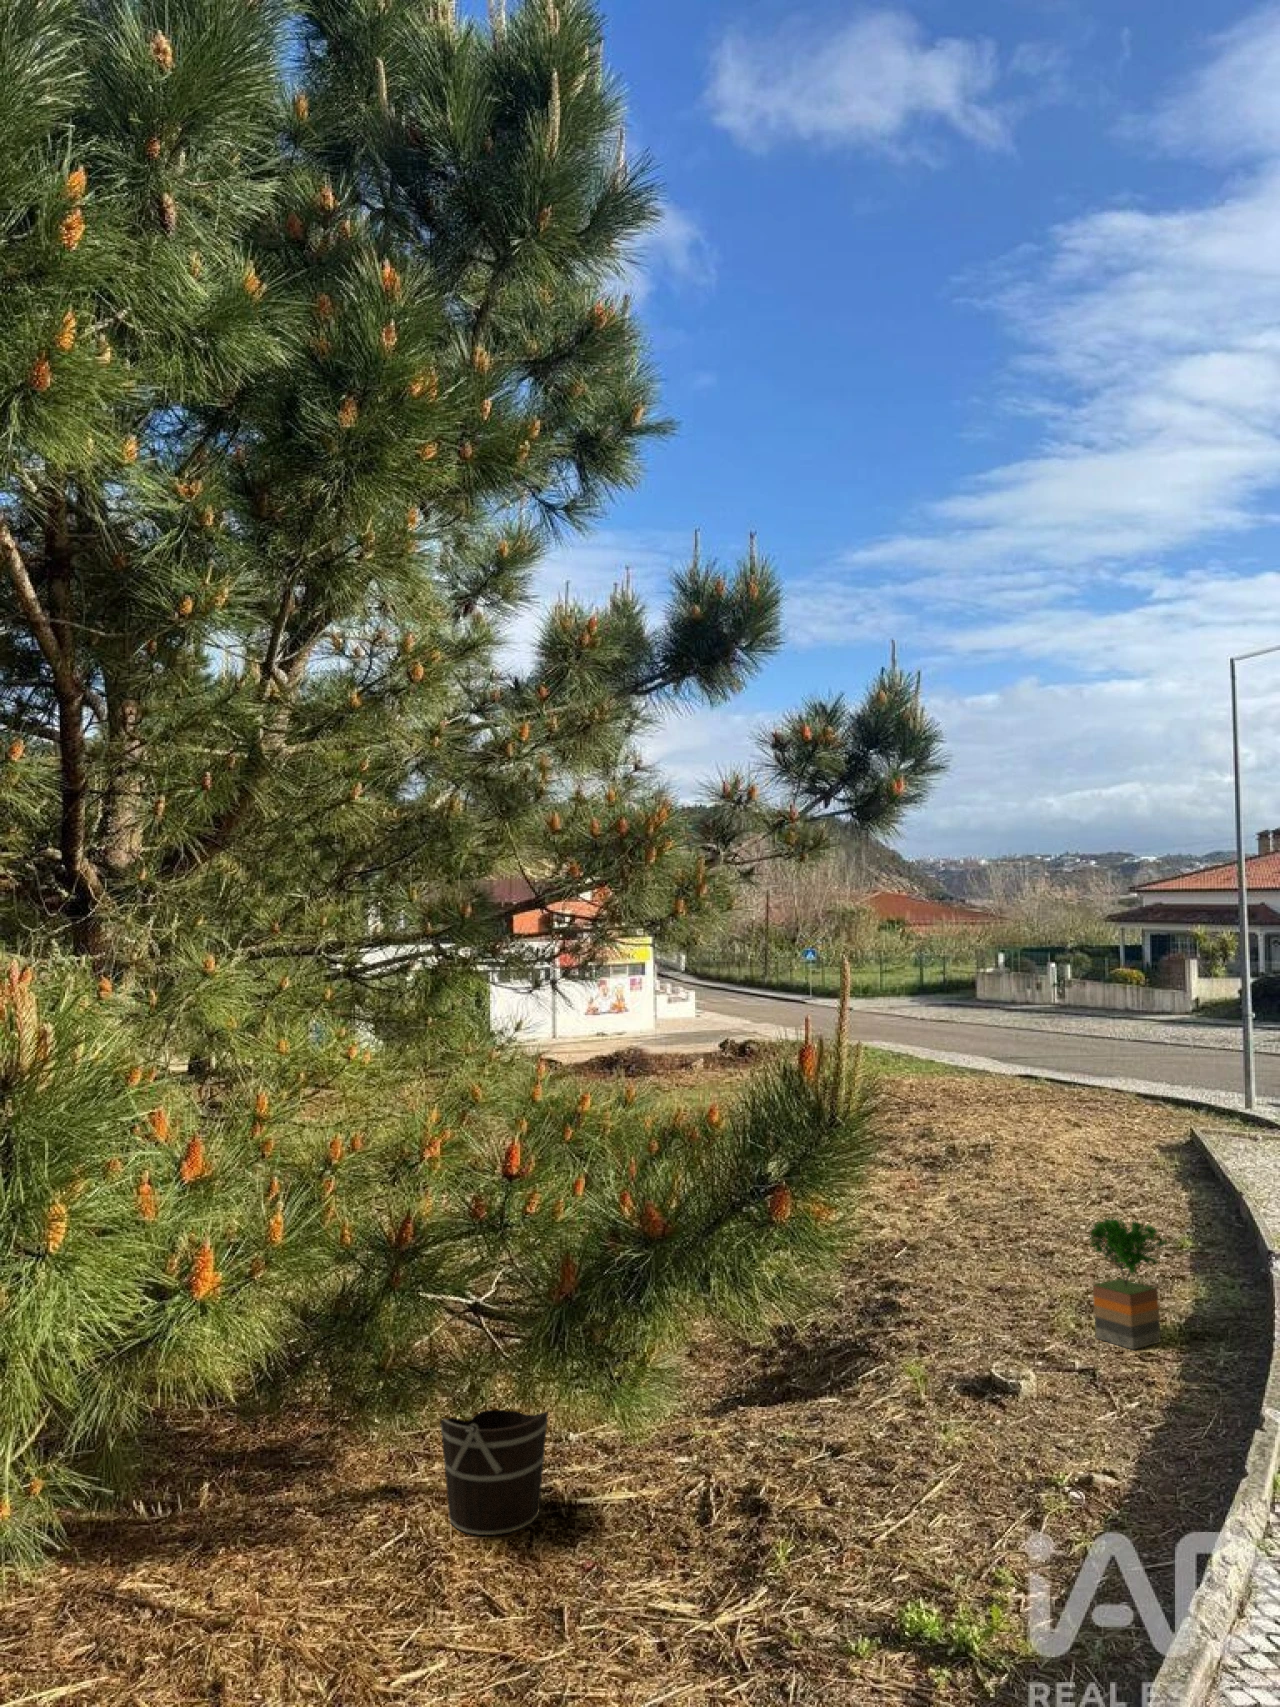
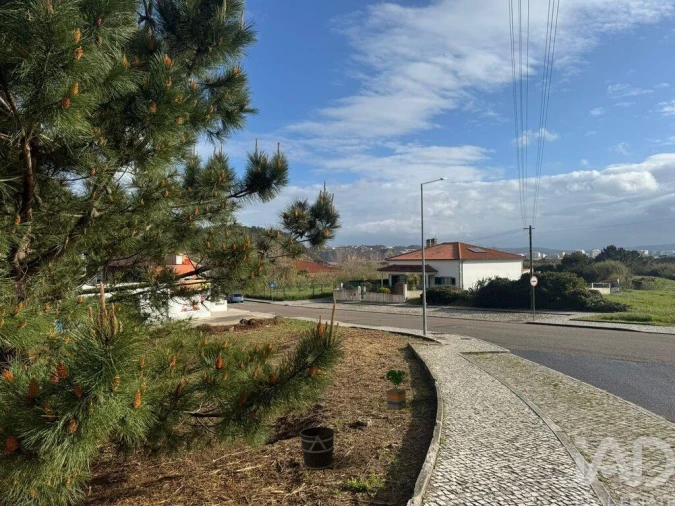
bucket: present [440,1410,548,1535] -> present [299,426,334,469]

